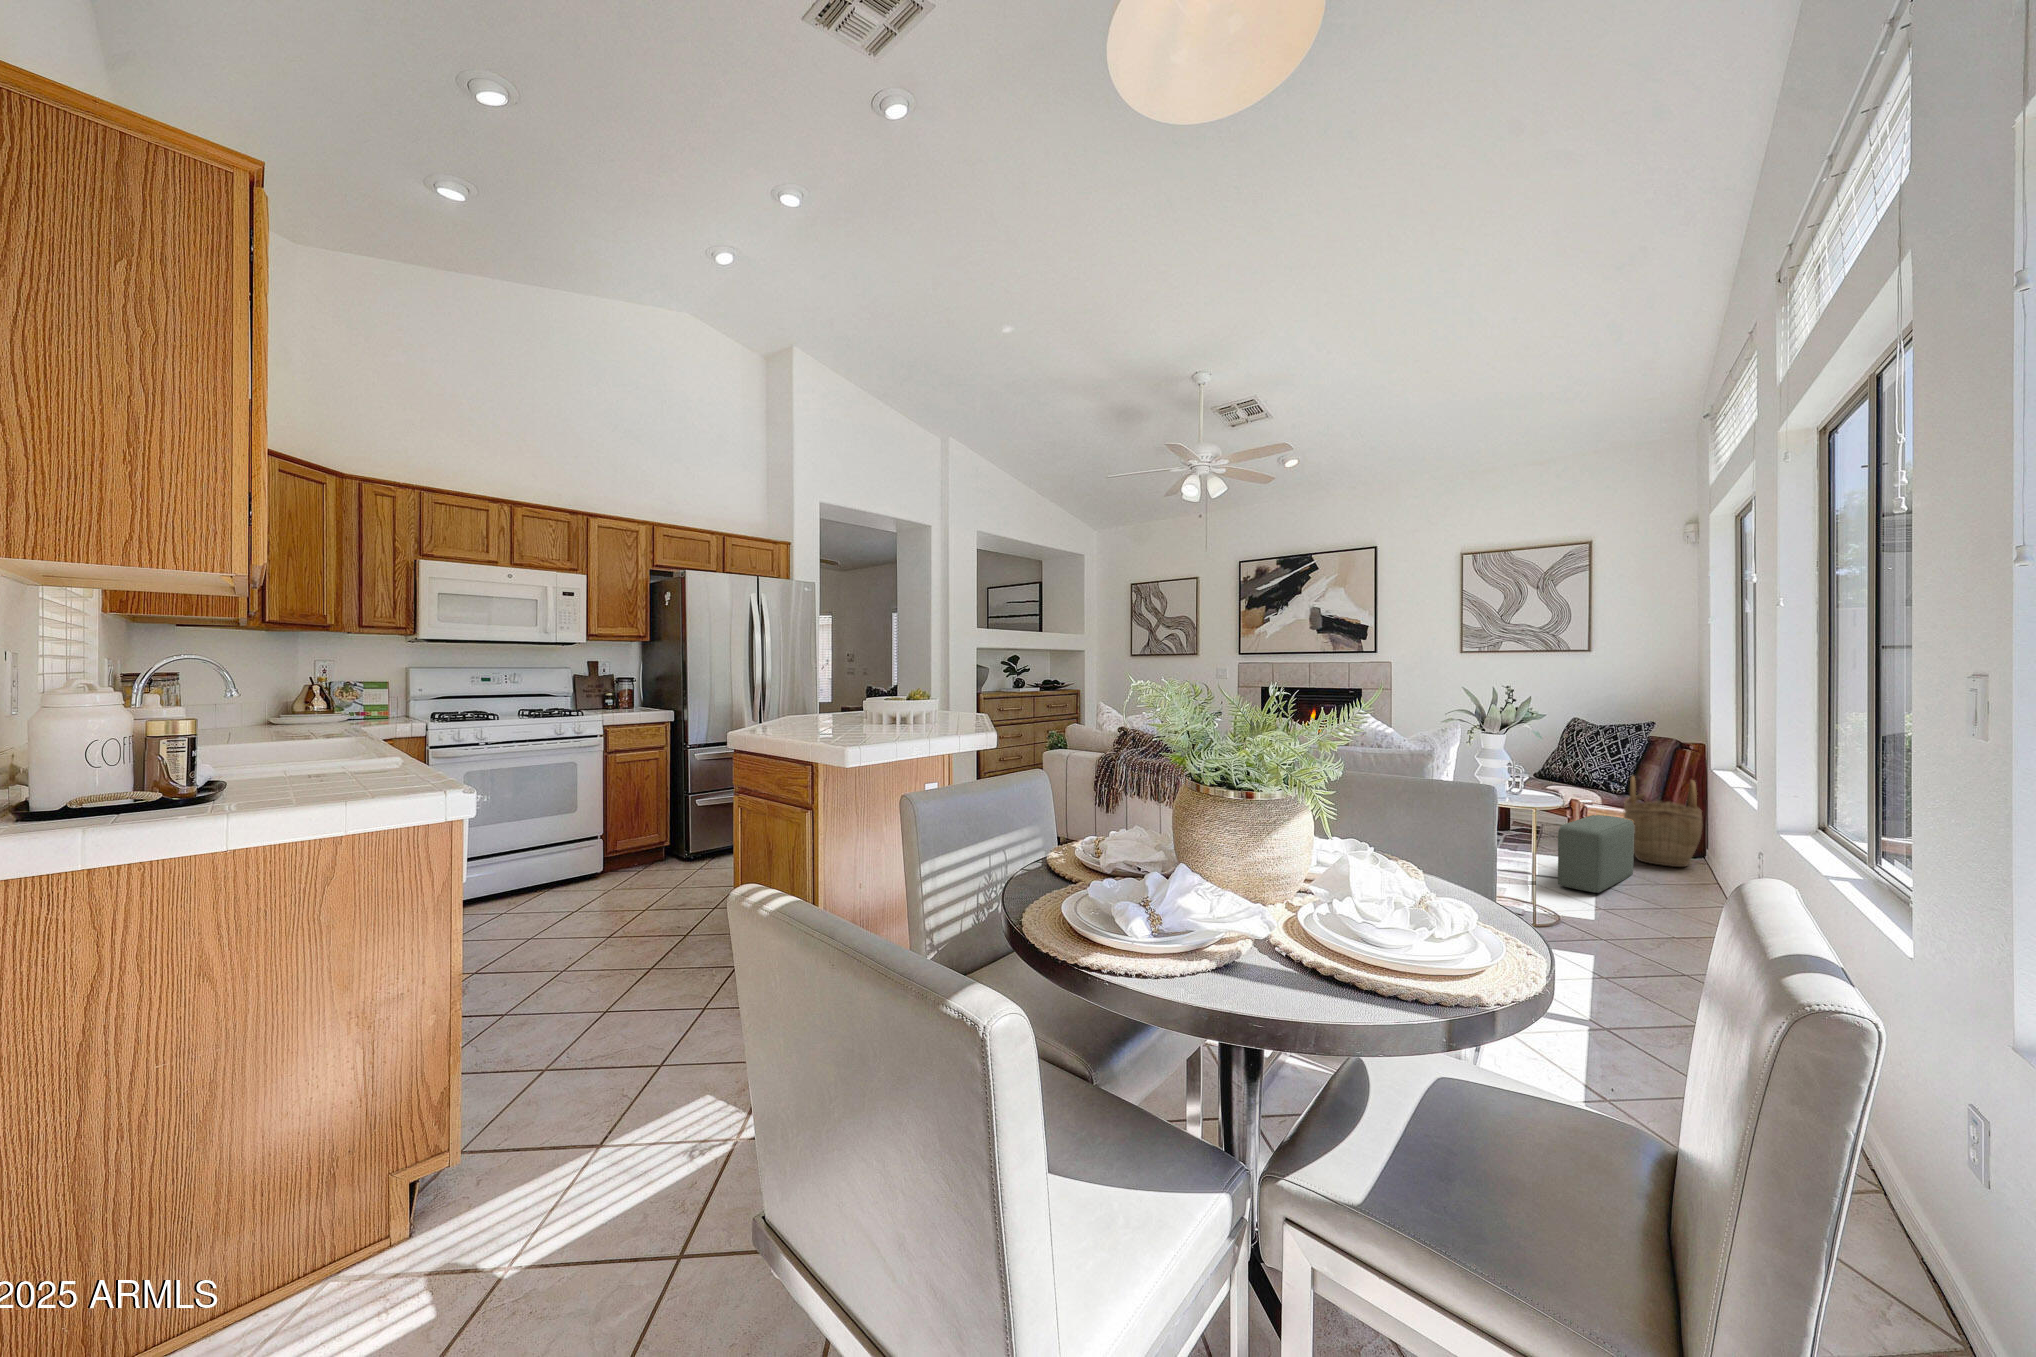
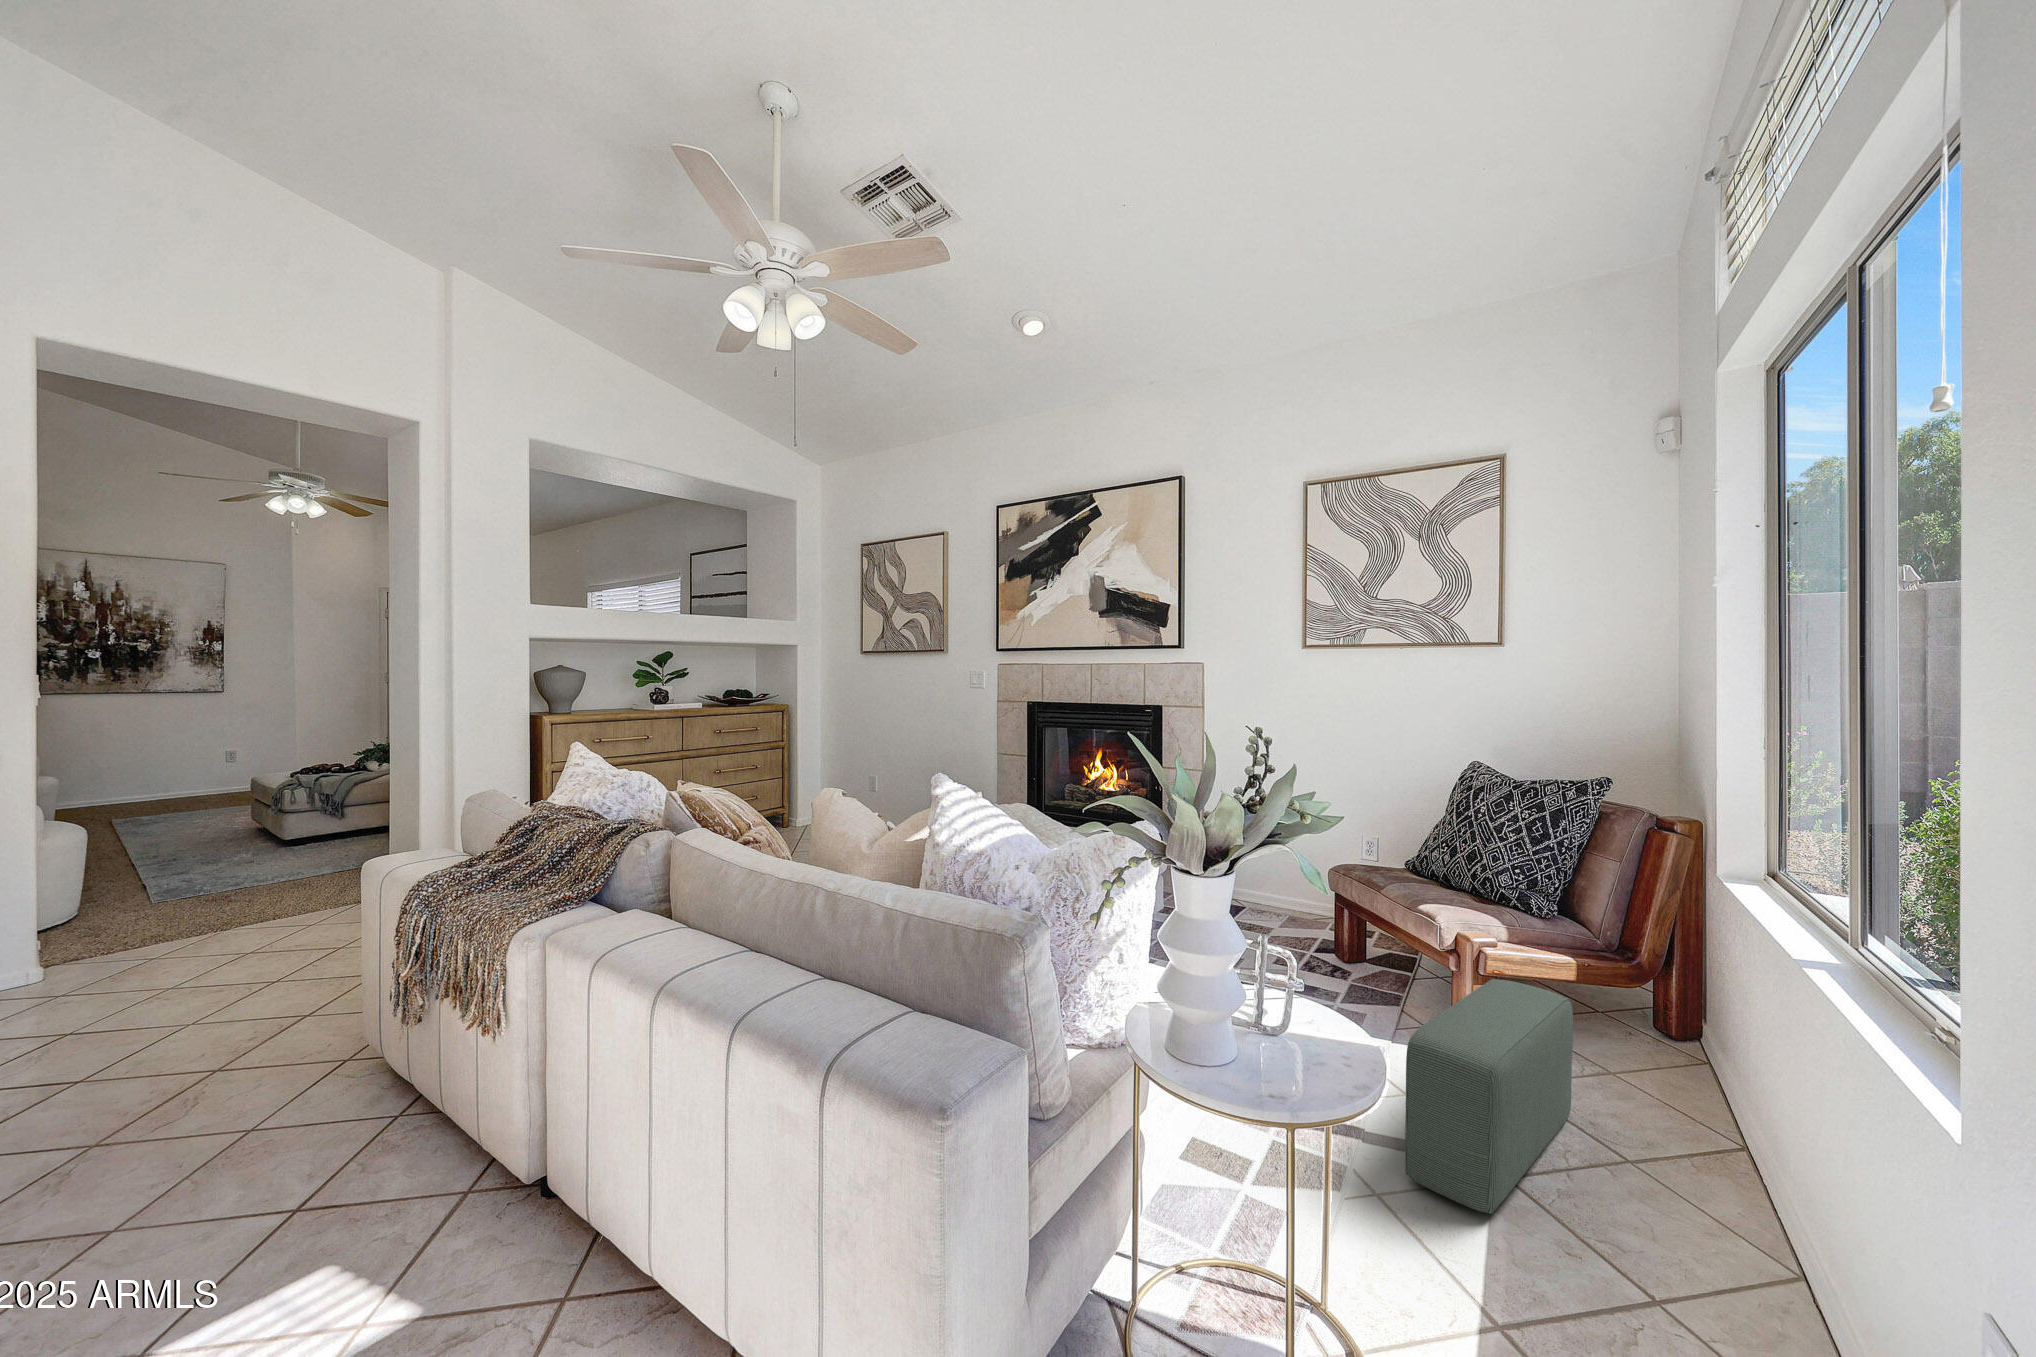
woven basket: present [1624,776,1703,867] -> none [1553,885,1704,1087]

